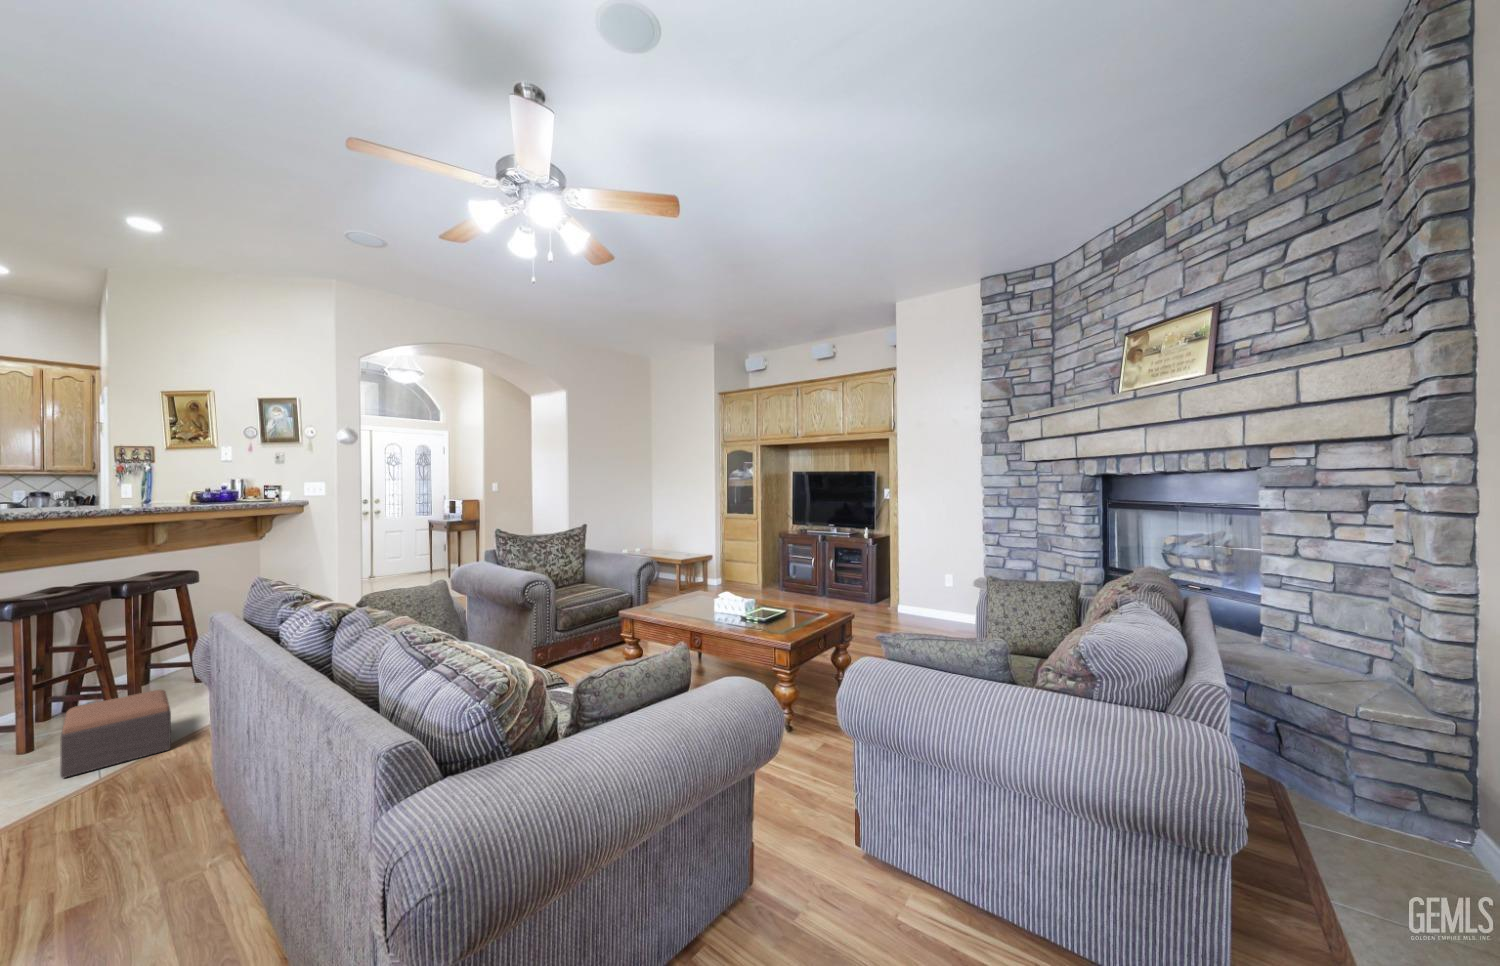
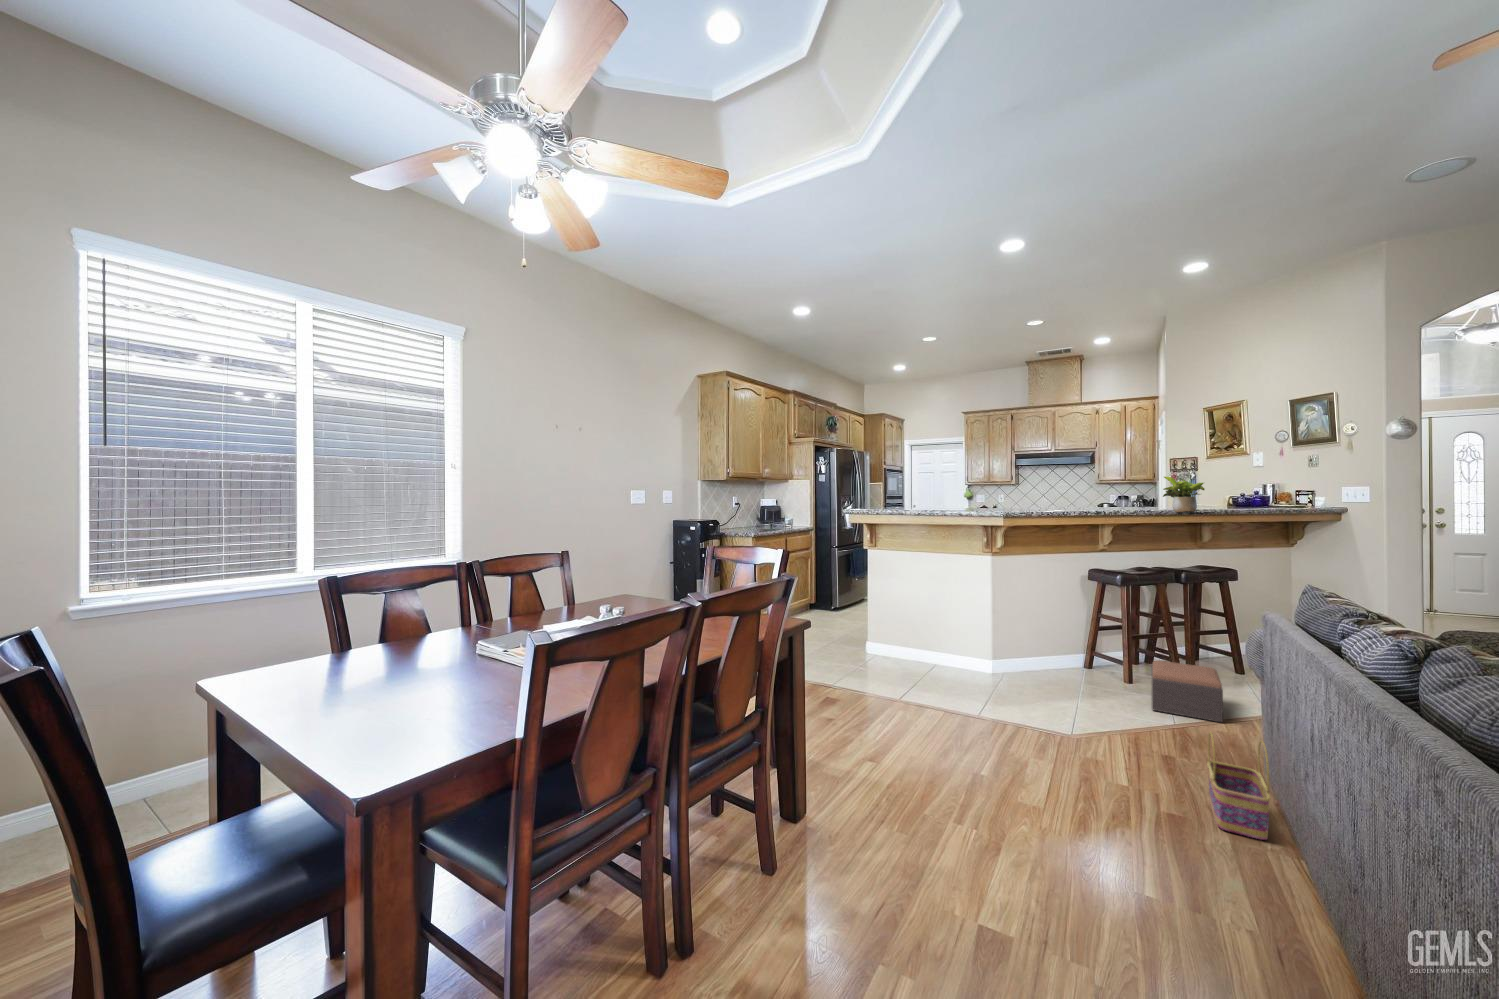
potted plant: none [92,466,156,512] -> present [1163,477,1205,513]
basket: none [133,757,210,892] -> present [1207,732,1270,840]

